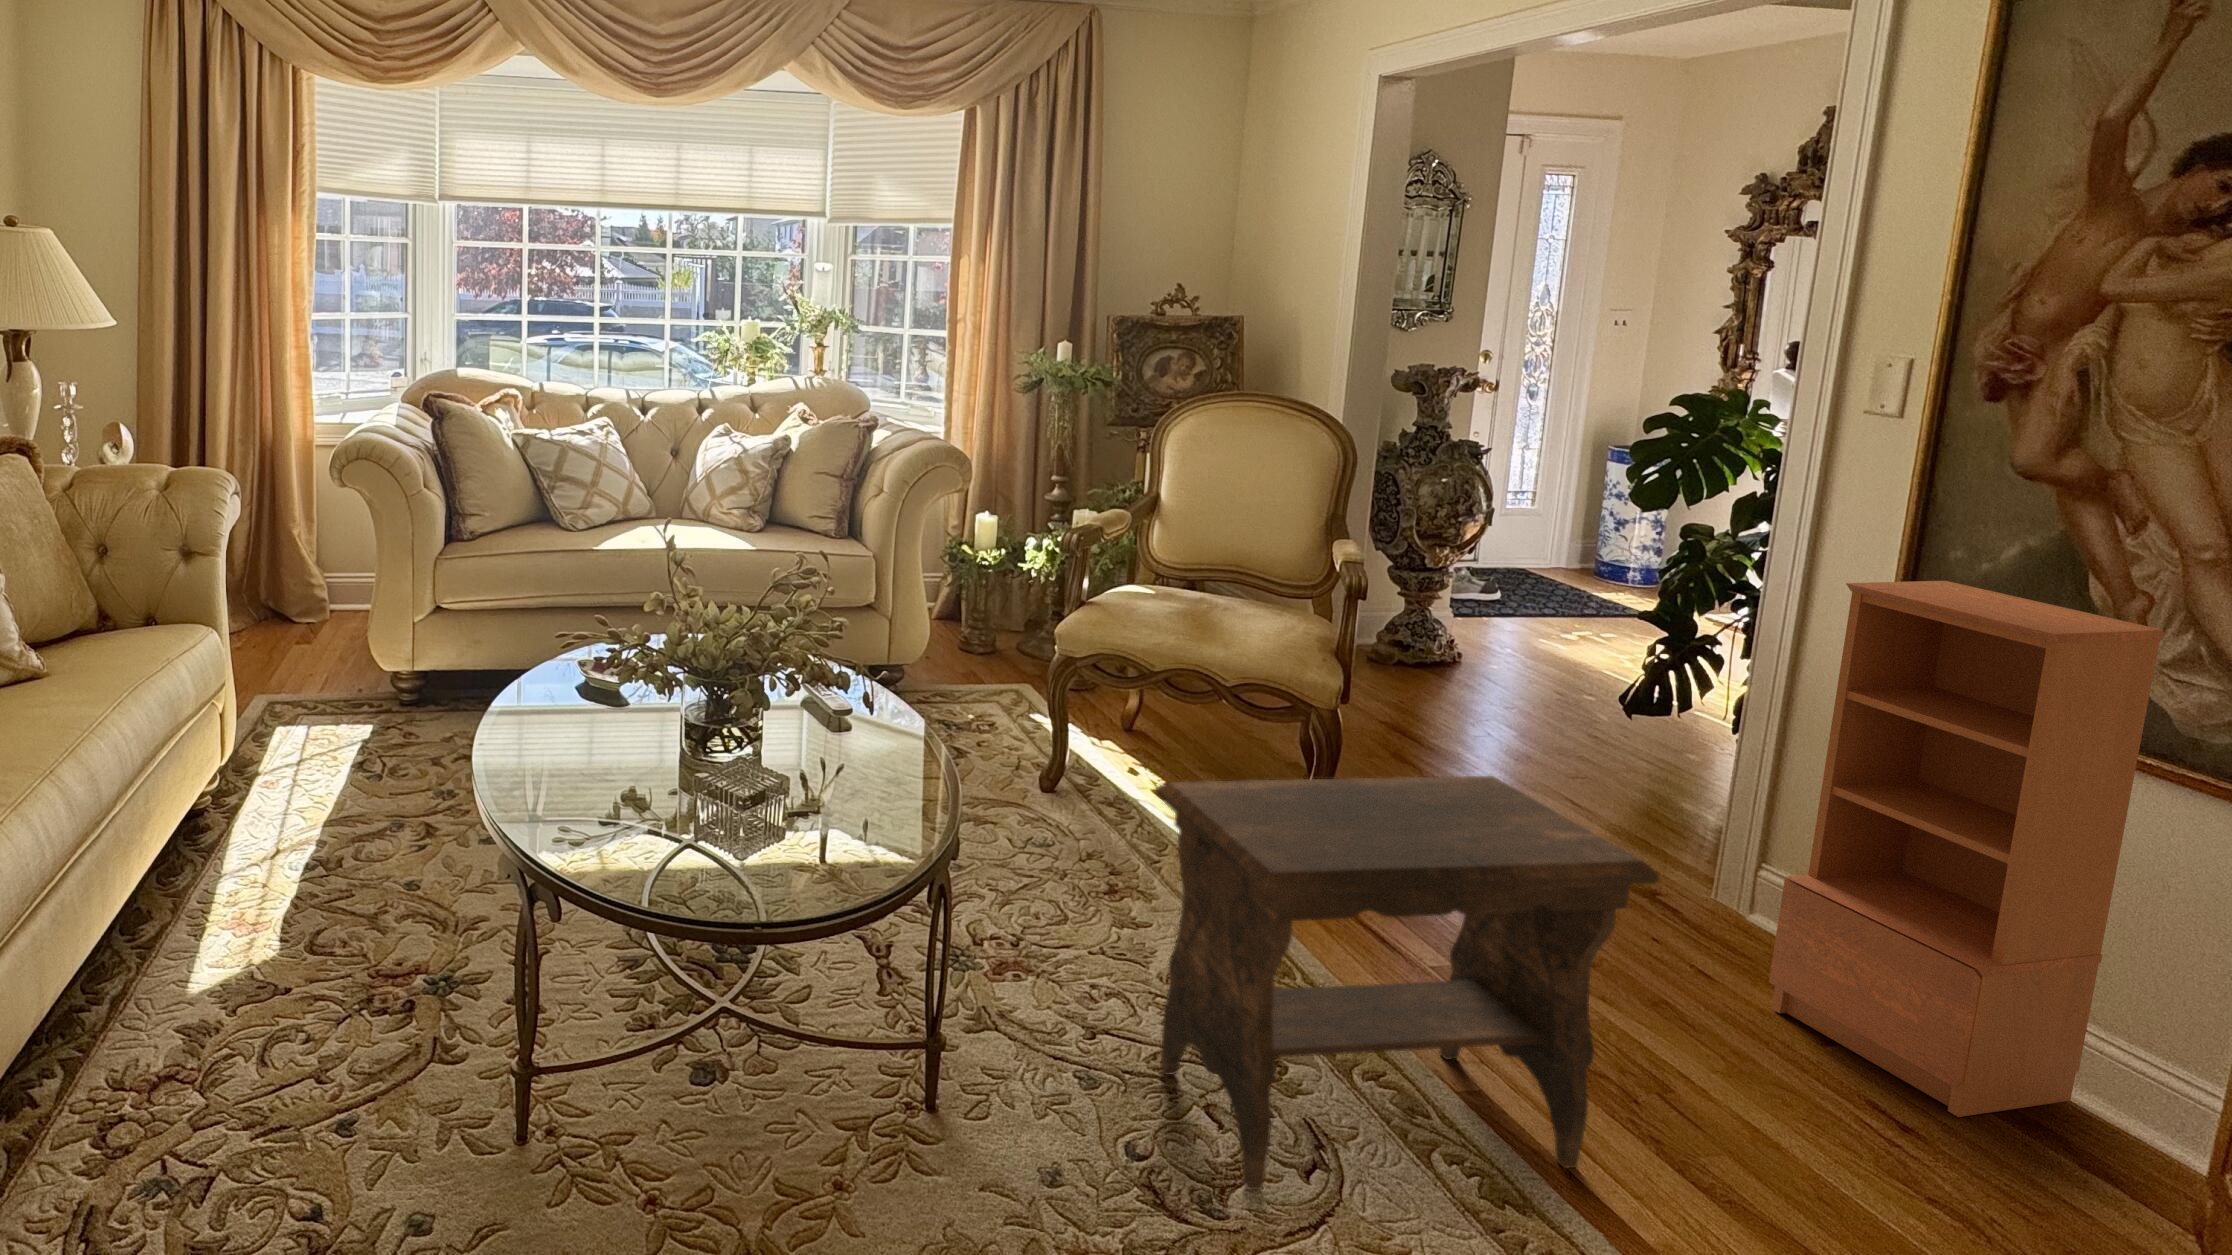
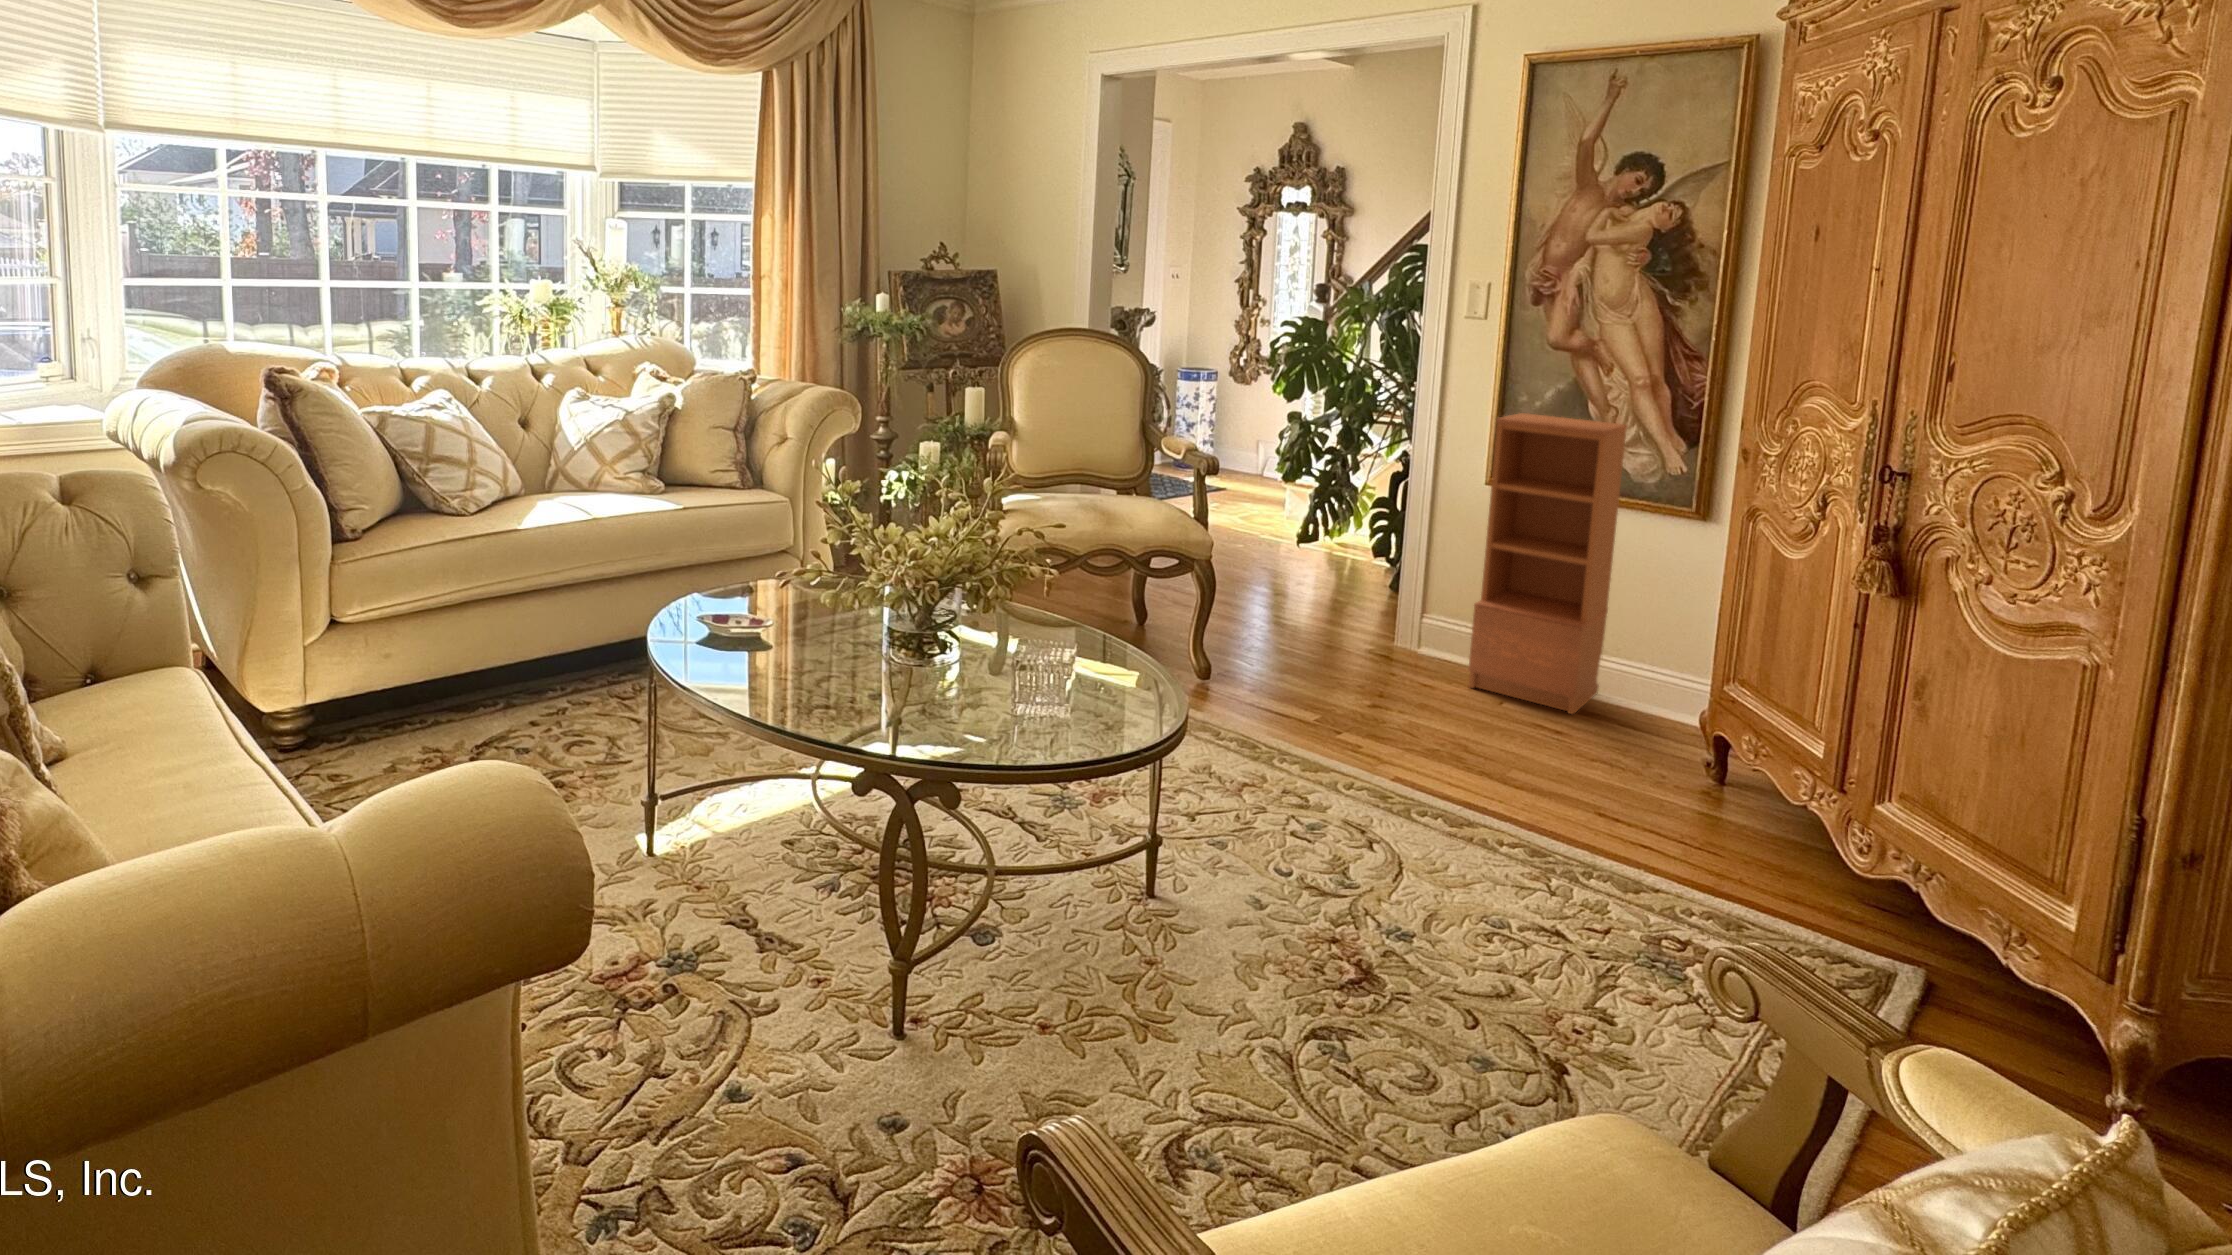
footstool: present [1156,776,1659,1190] -> none [1243,564,1512,867]

